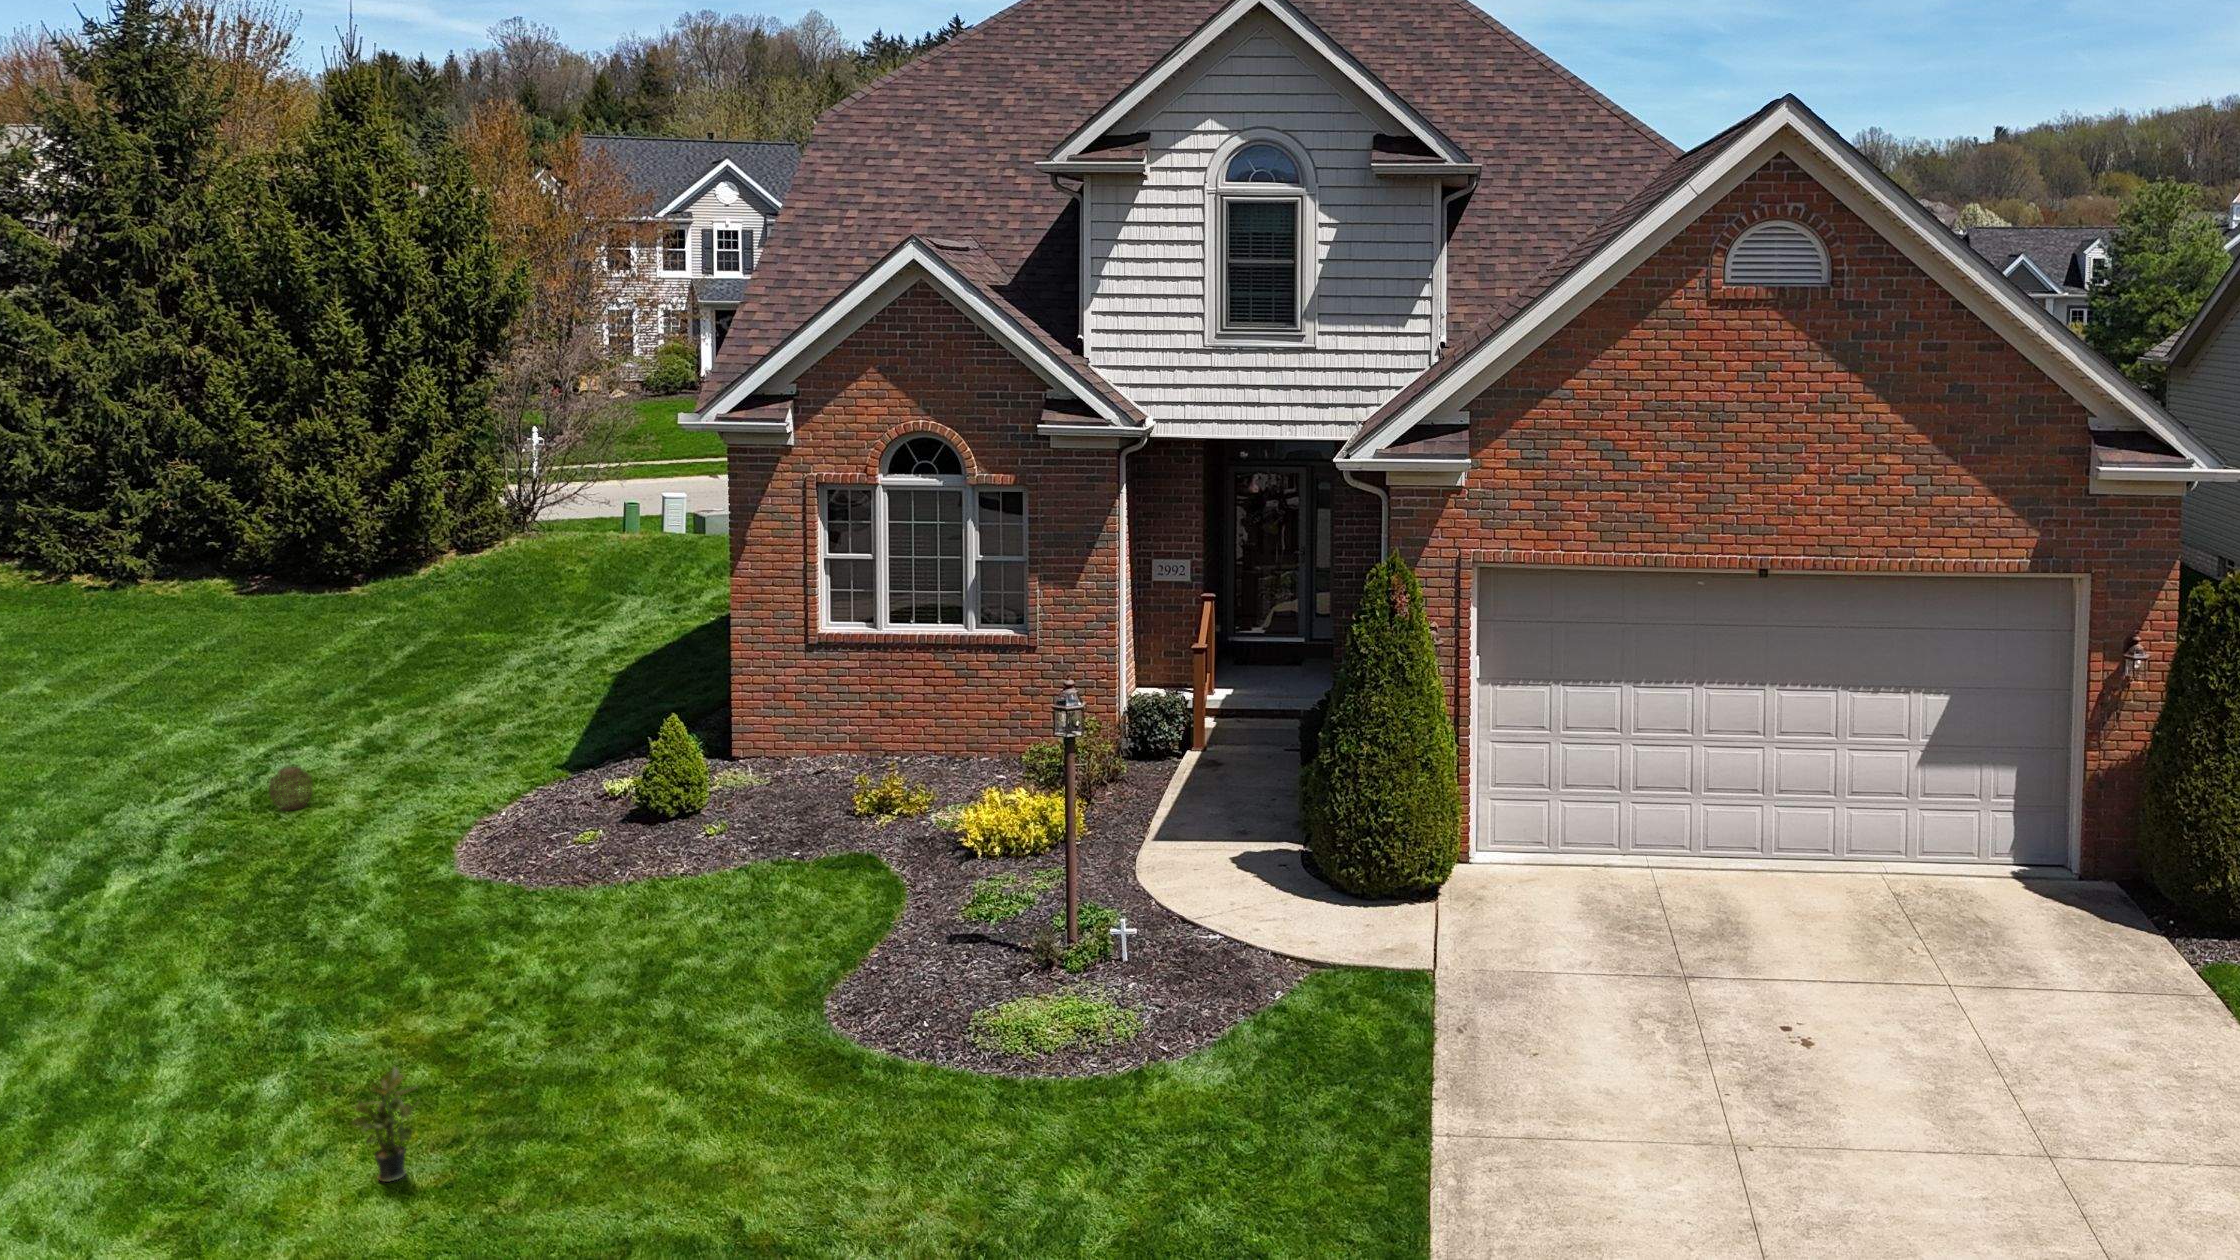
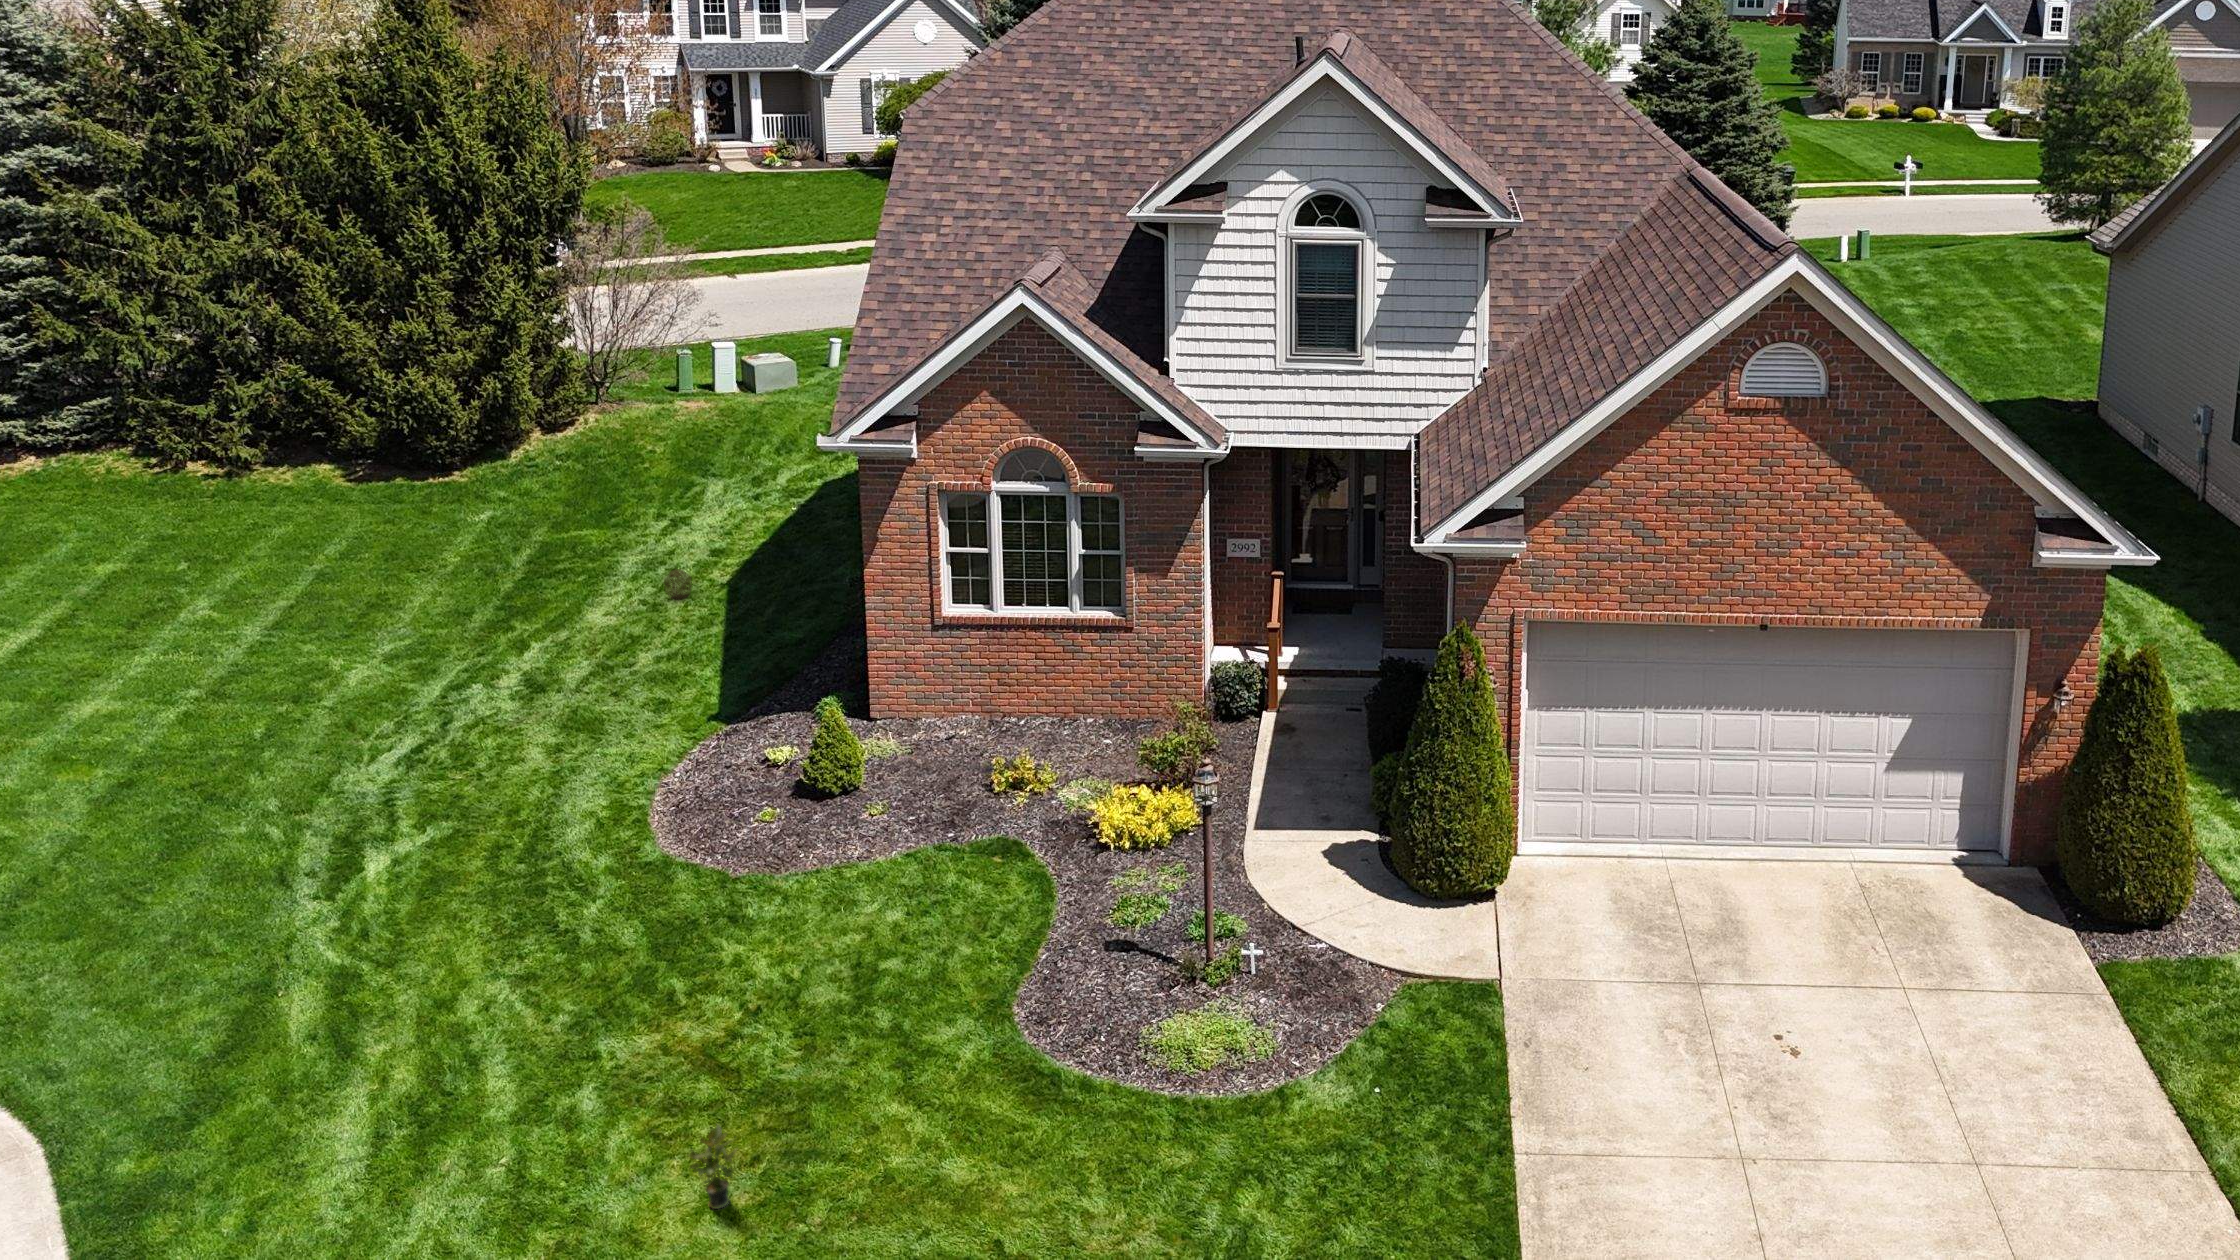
woven basket: present [269,767,312,810] -> present [663,569,692,600]

